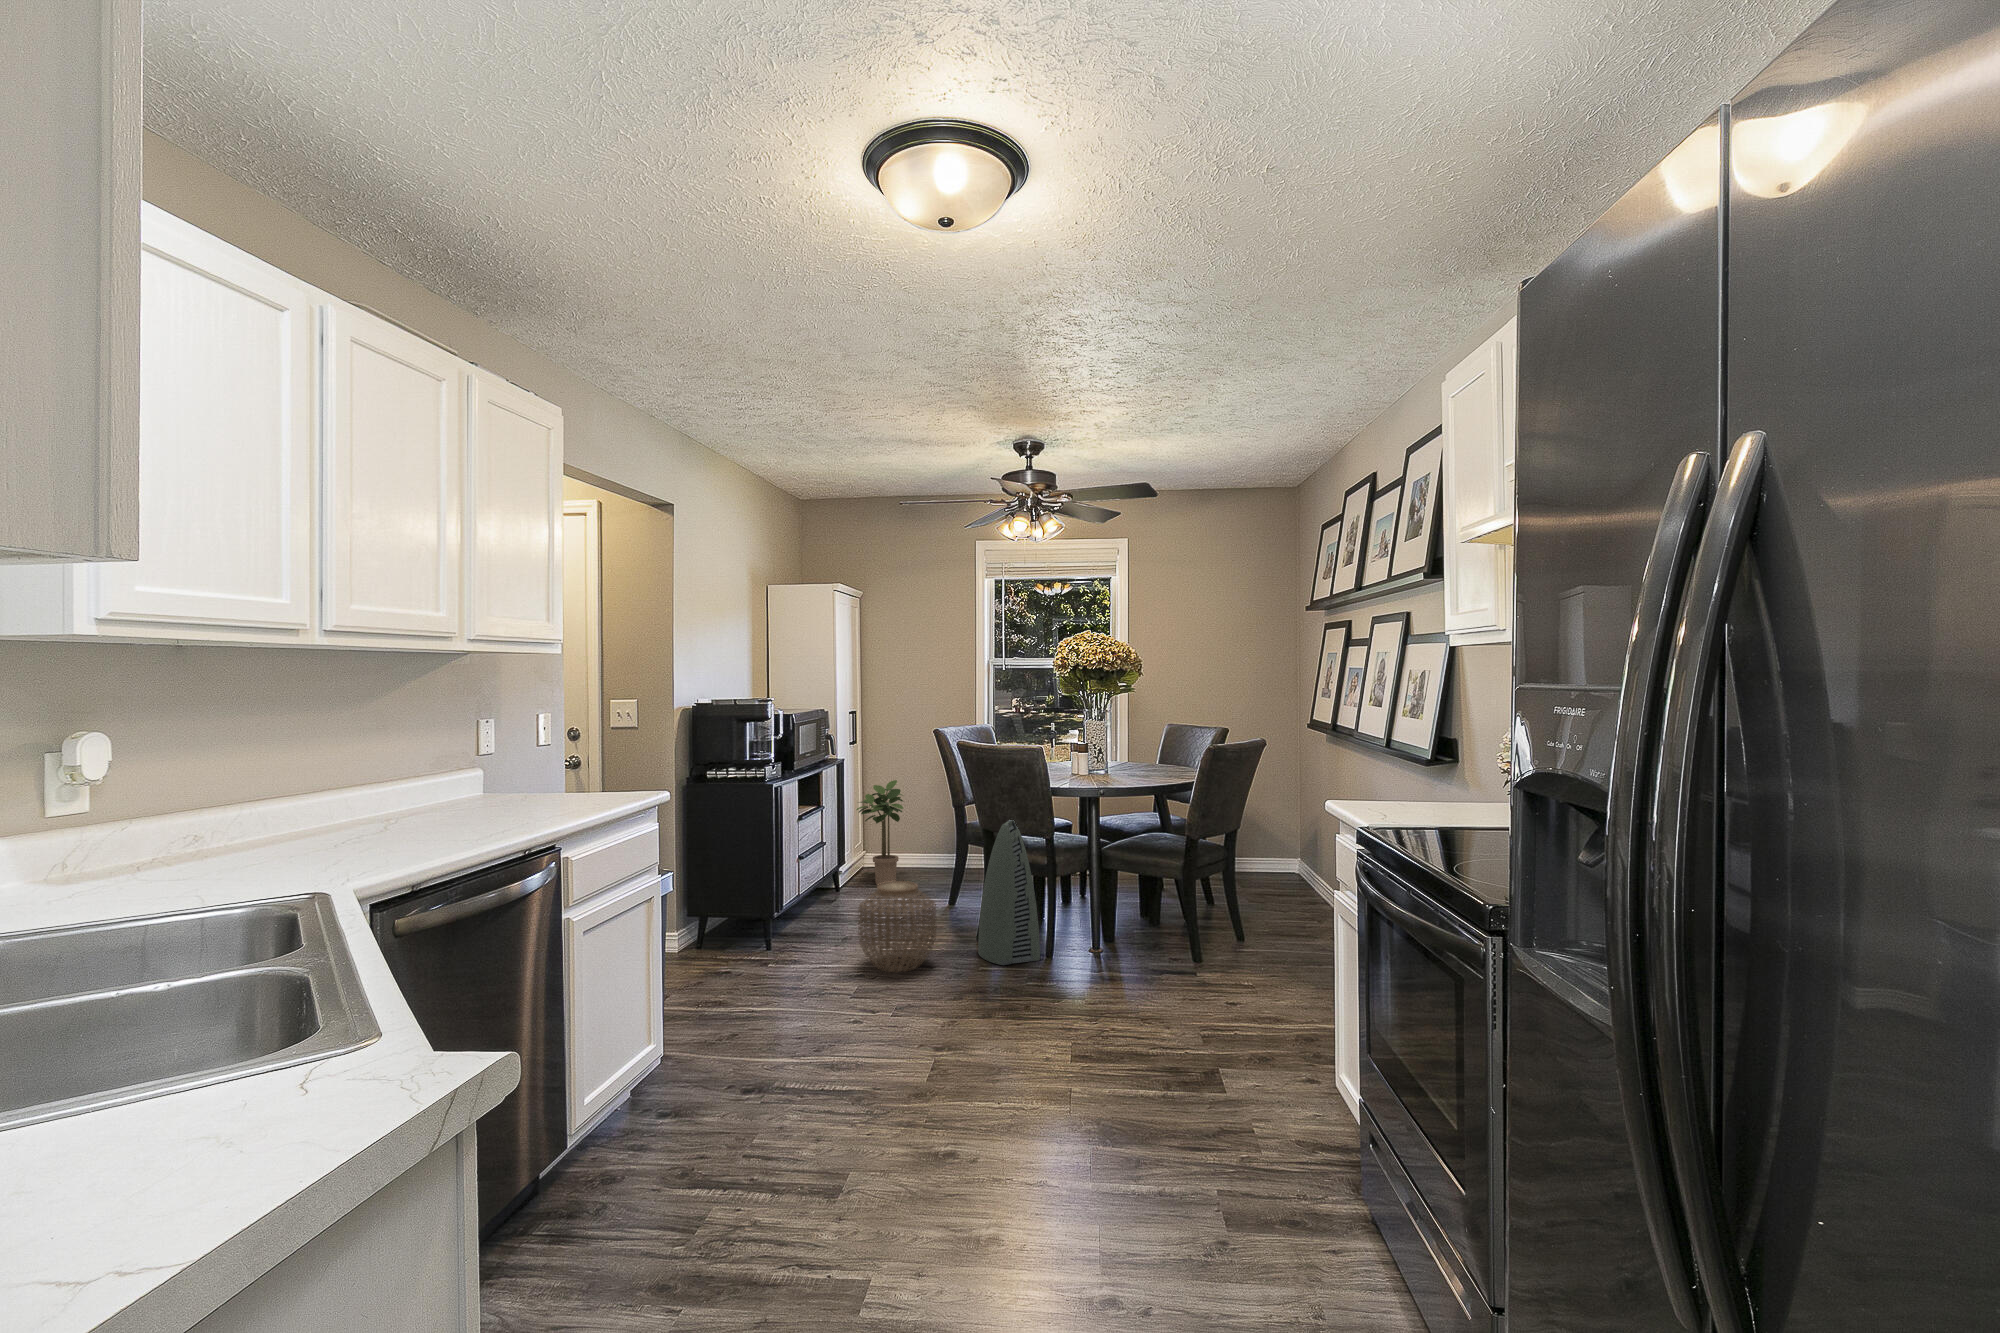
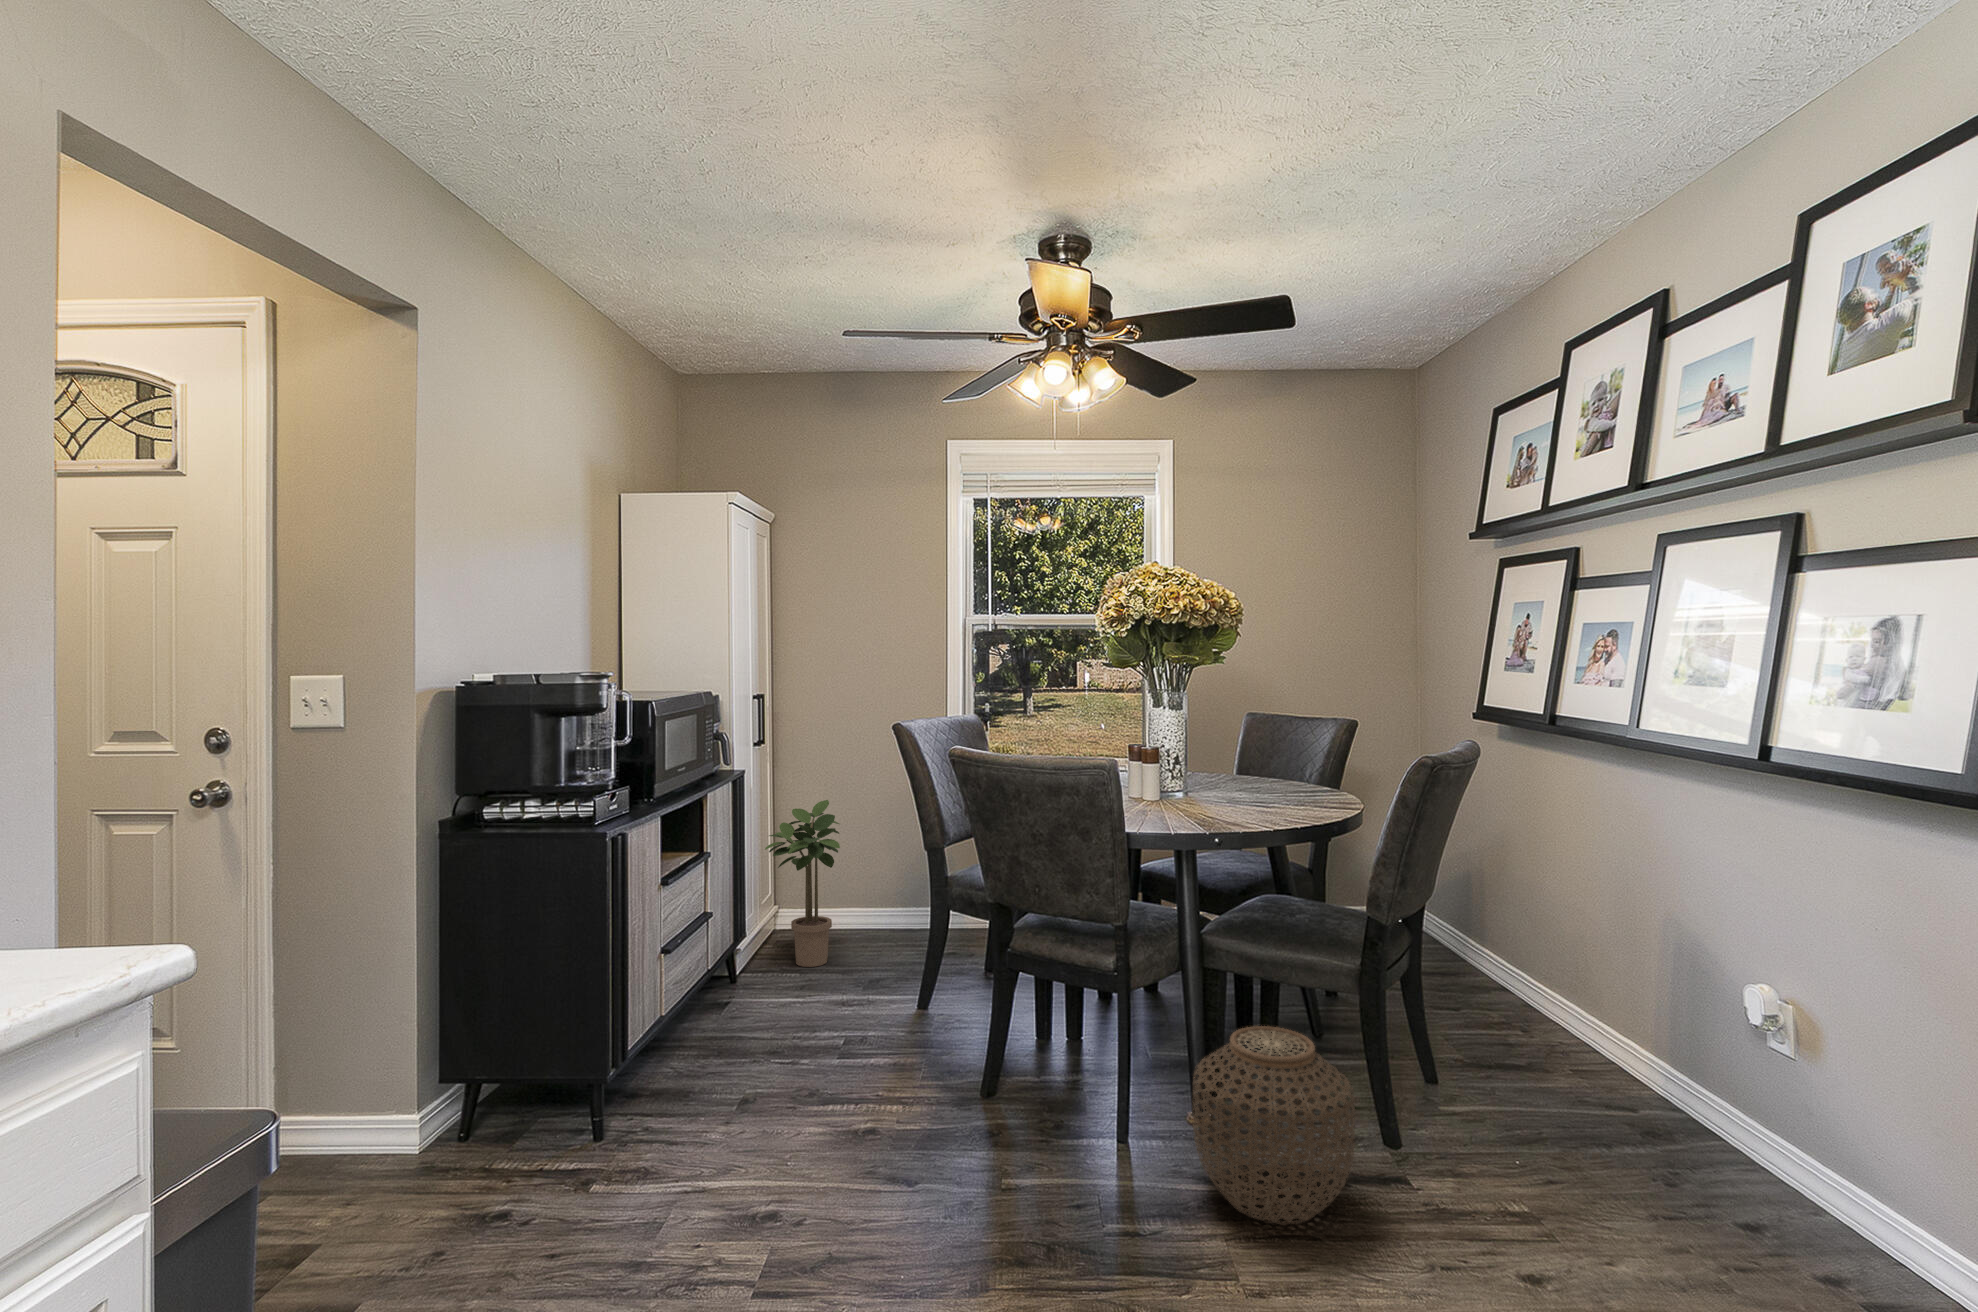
air purifier: present [978,820,1040,965] -> none [989,891,1108,1178]
woven basket: present [858,881,936,972] -> present [1193,1026,1355,1224]

